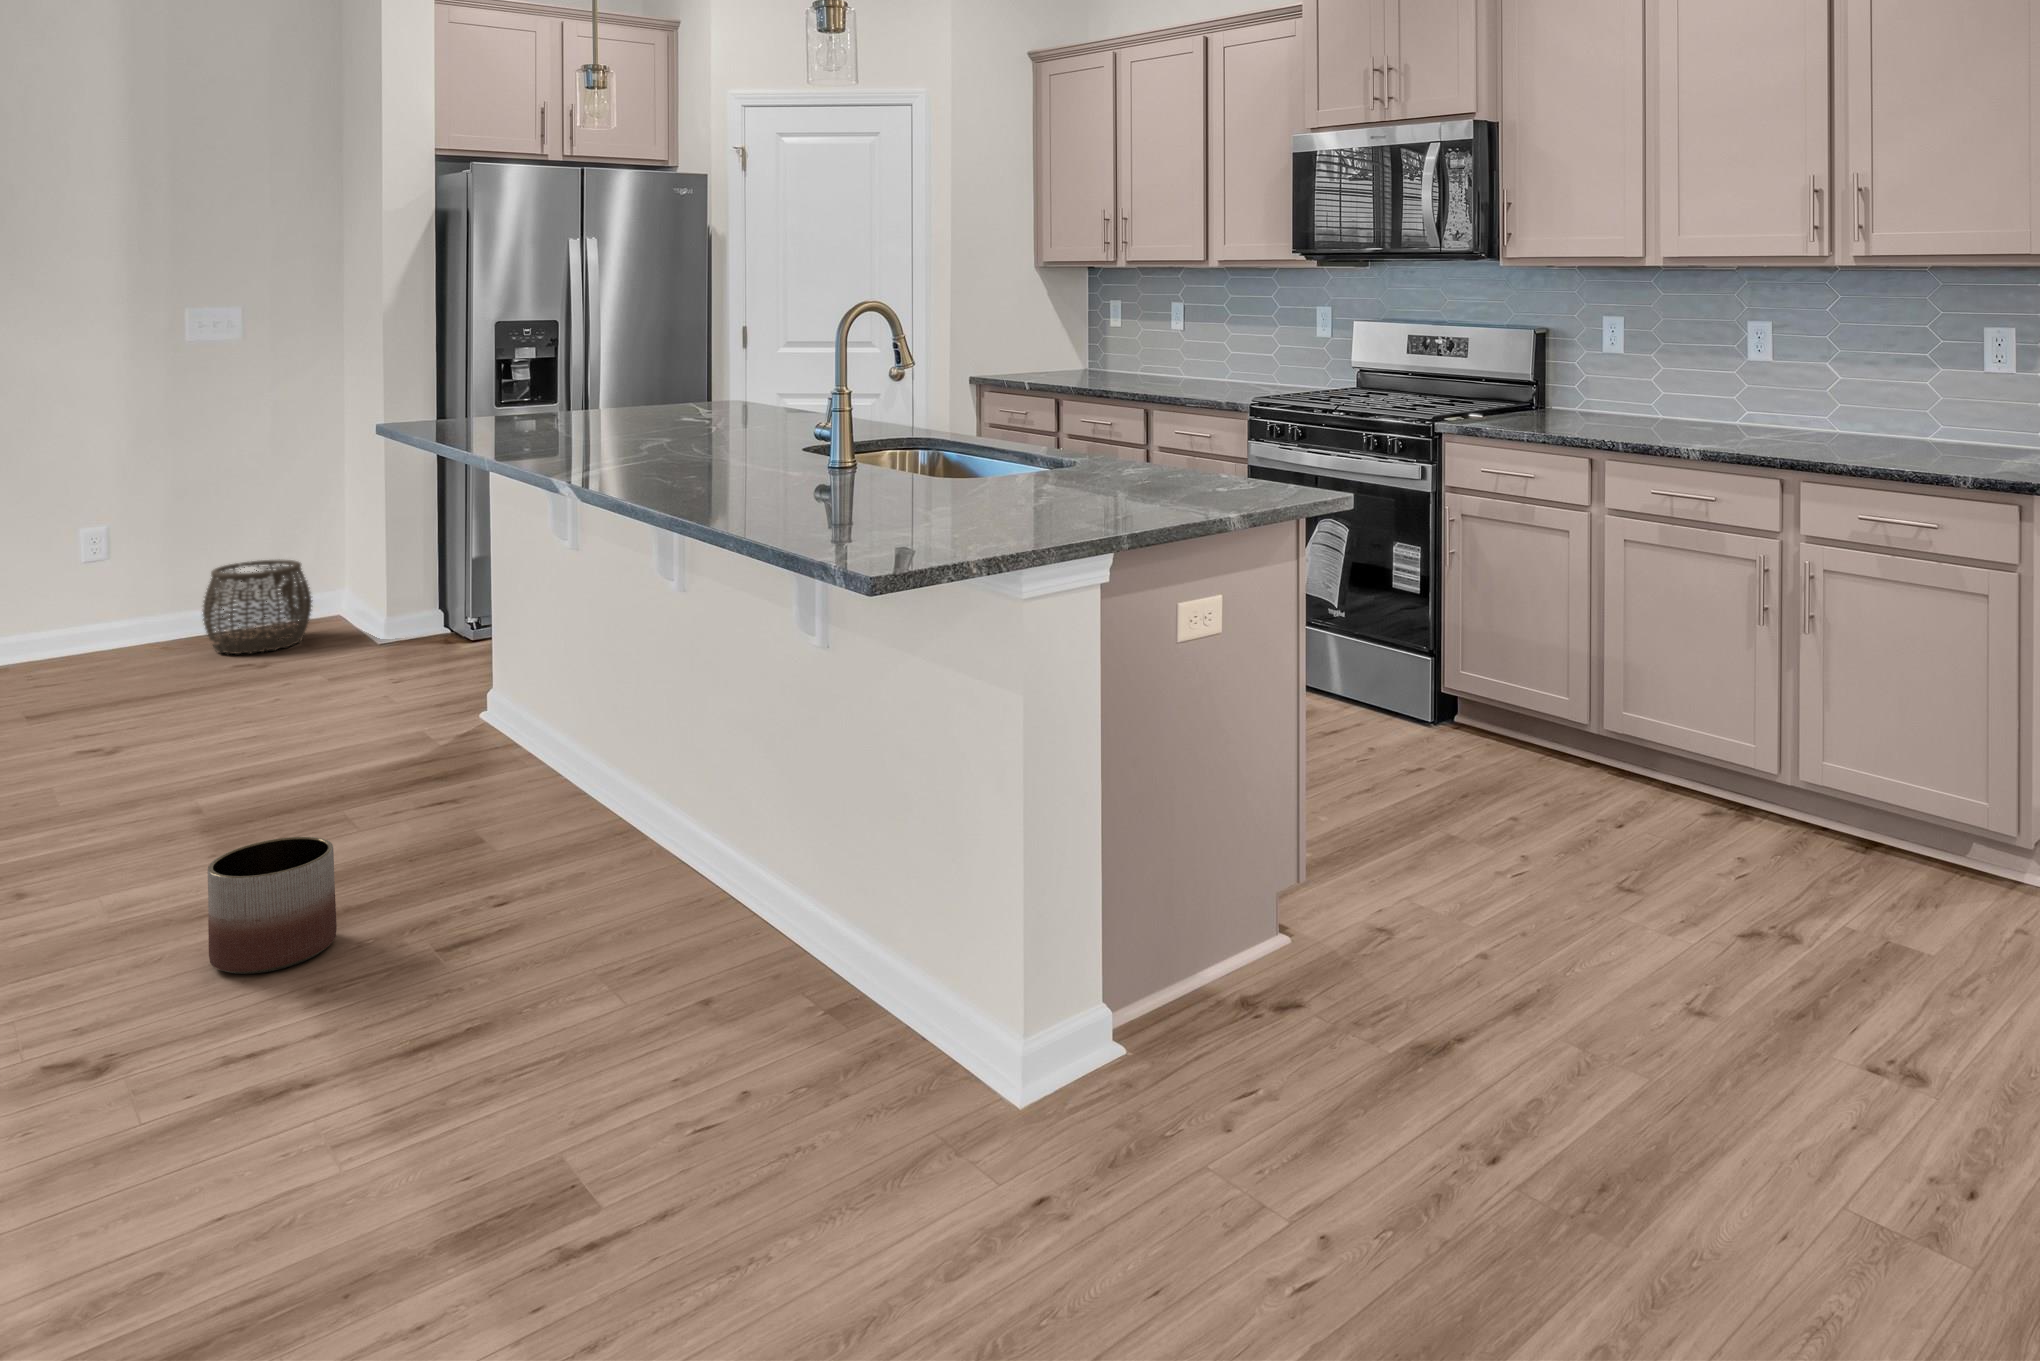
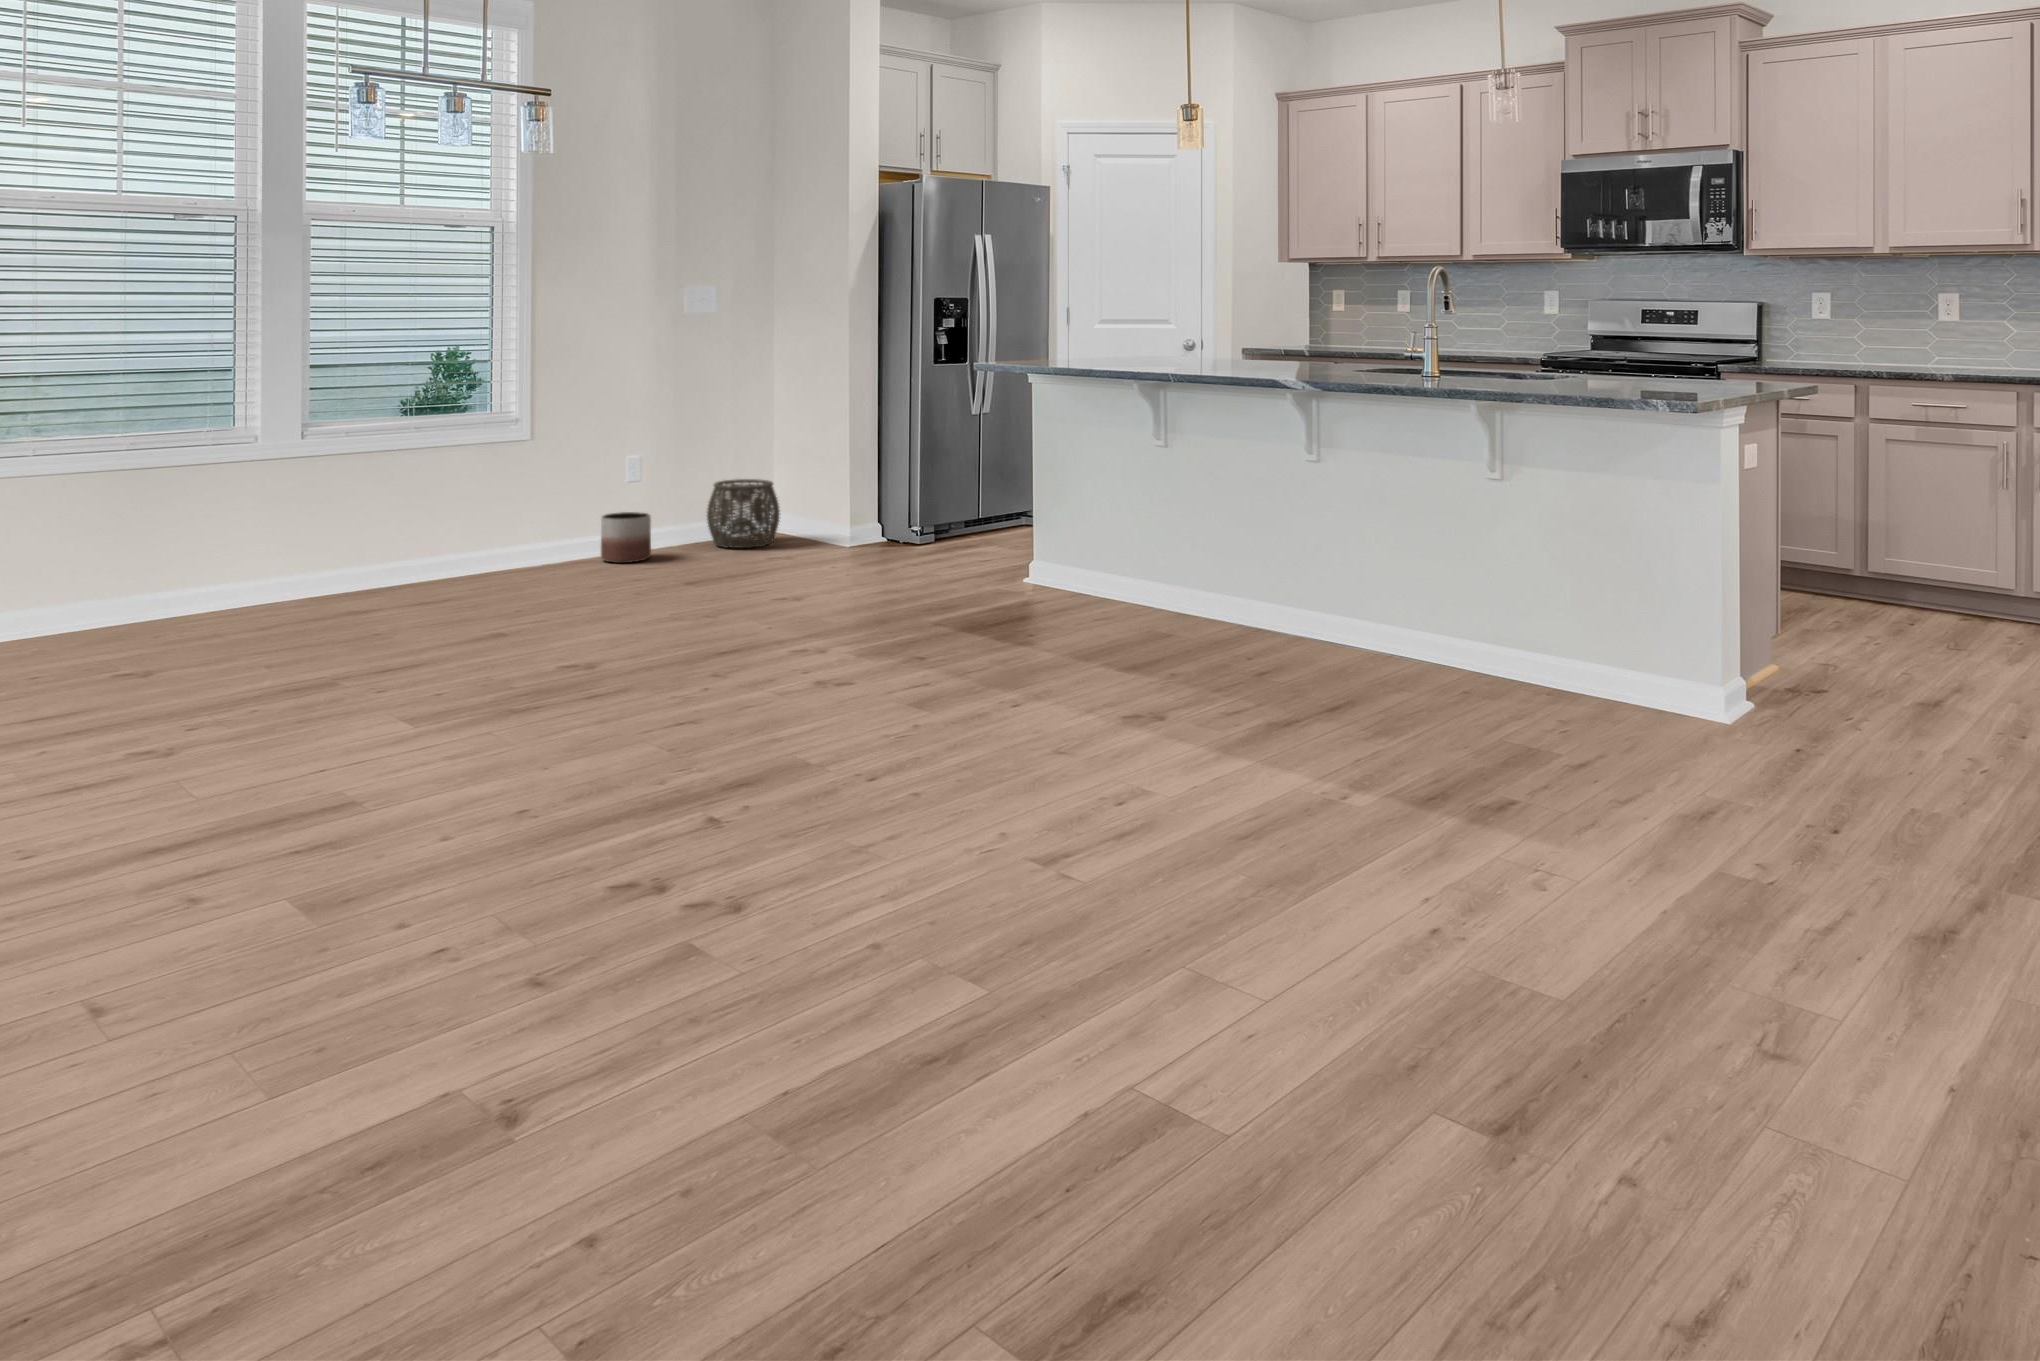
planter: present [208,837,337,974] -> present [601,512,651,563]

